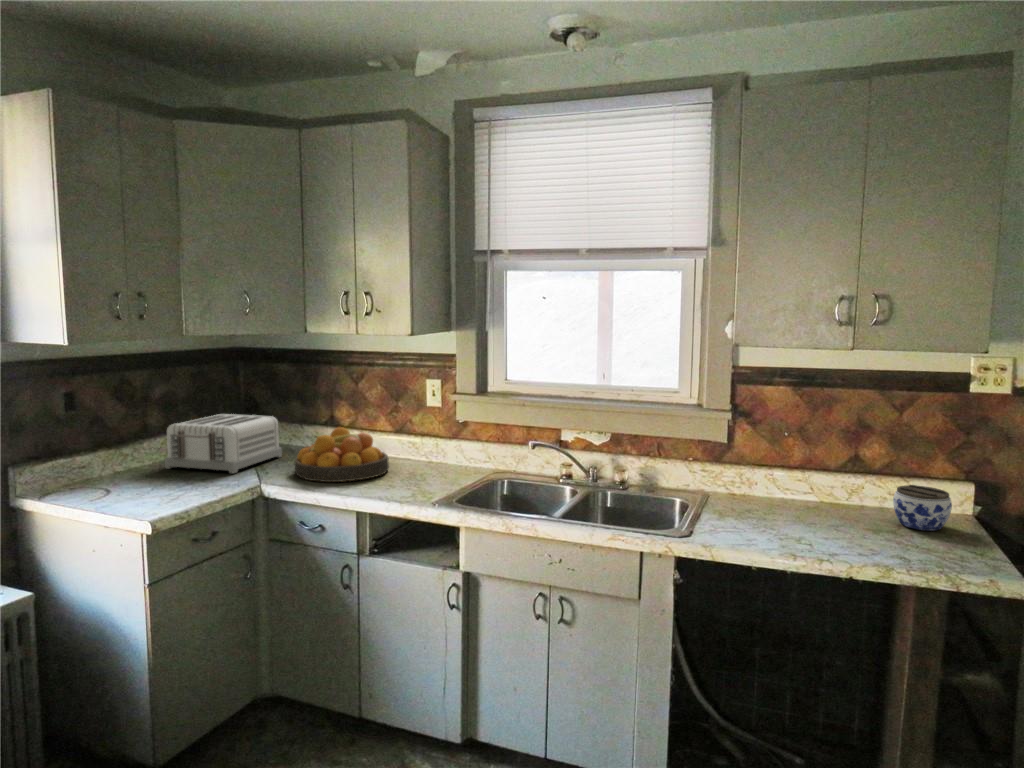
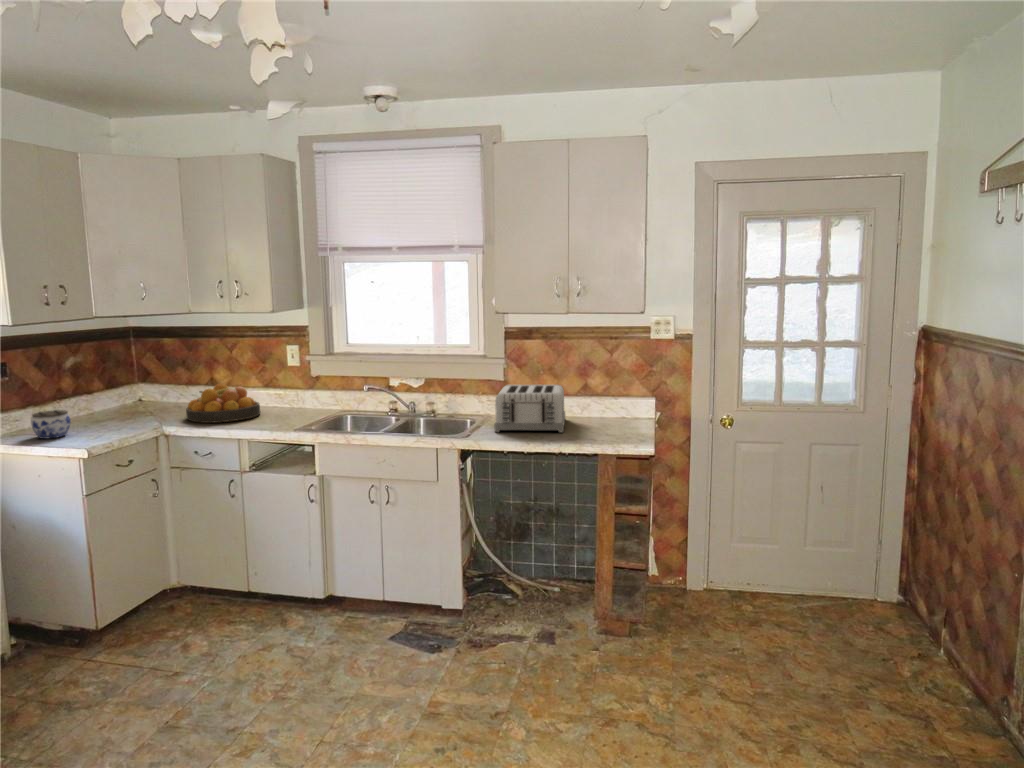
toaster: present [165,414,282,473] -> present [494,385,565,432]
jar: present [893,485,952,531] -> present [31,410,71,439]

